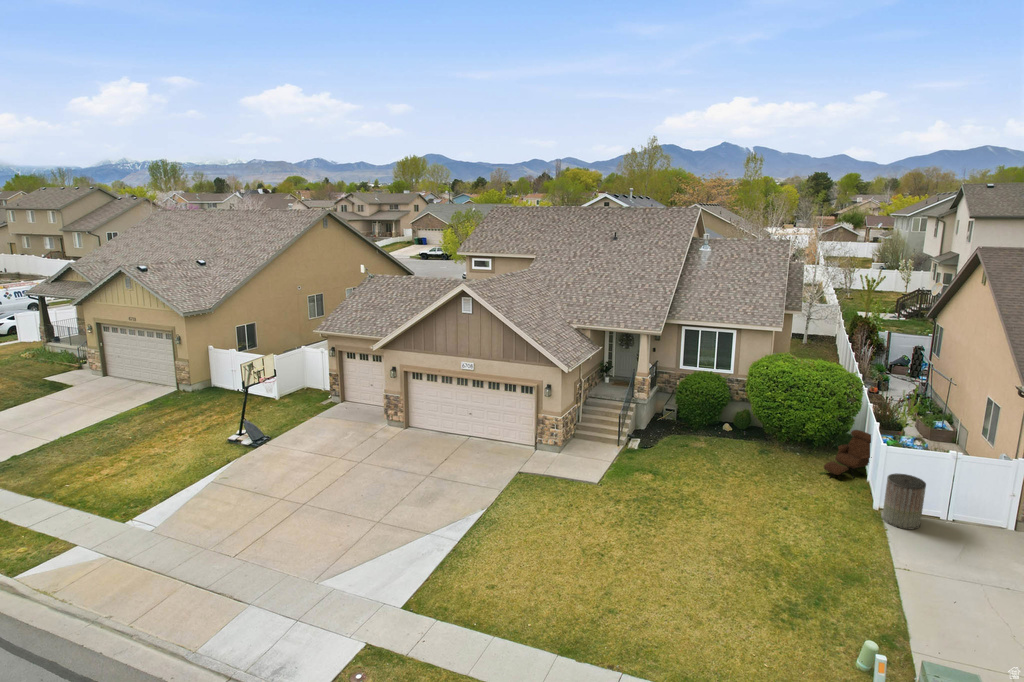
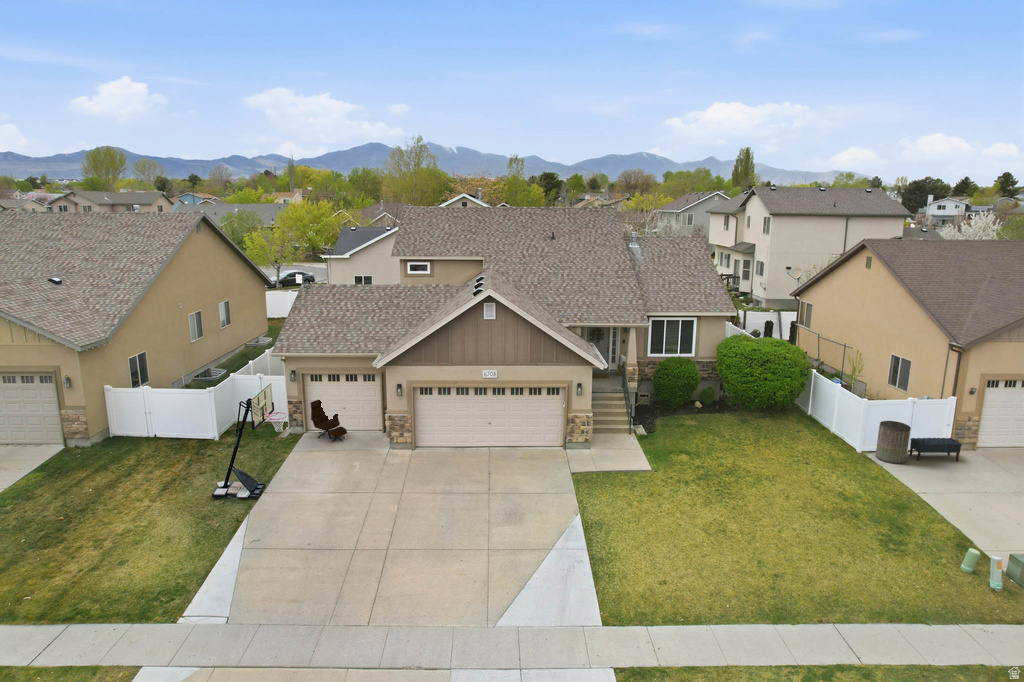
lounge chair: present [824,430,872,479] -> present [310,400,347,441]
bench: none [934,501,1004,541] -> present [909,438,962,461]

